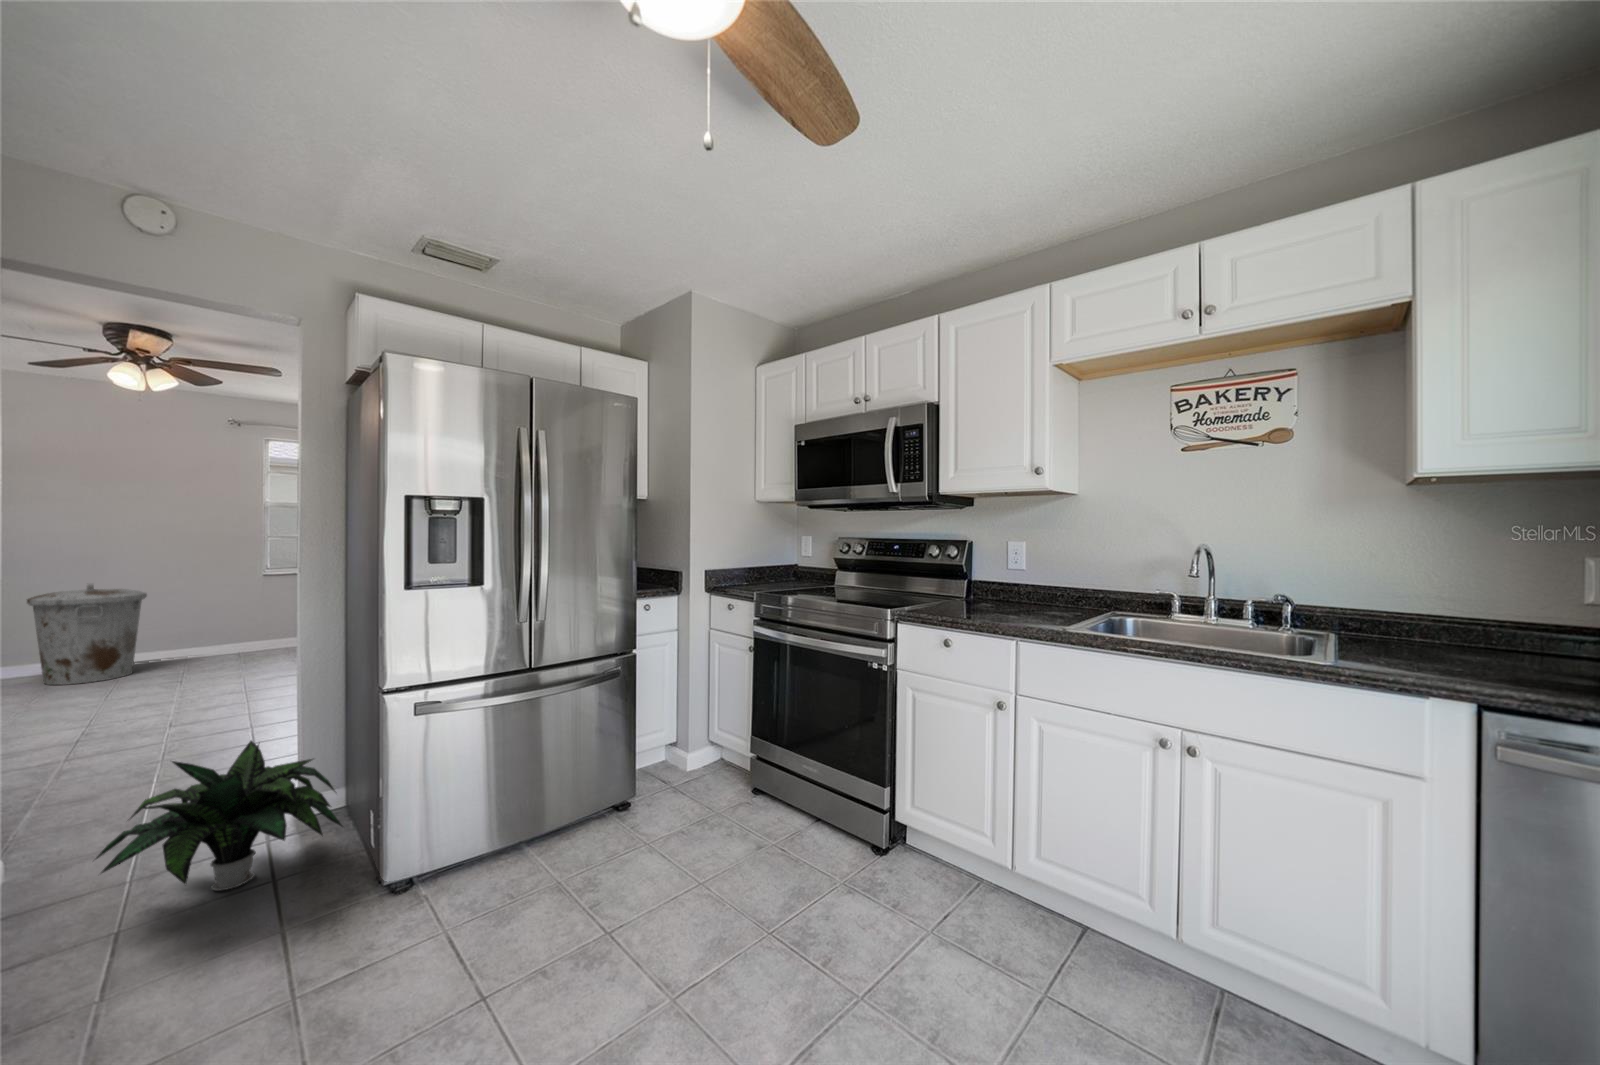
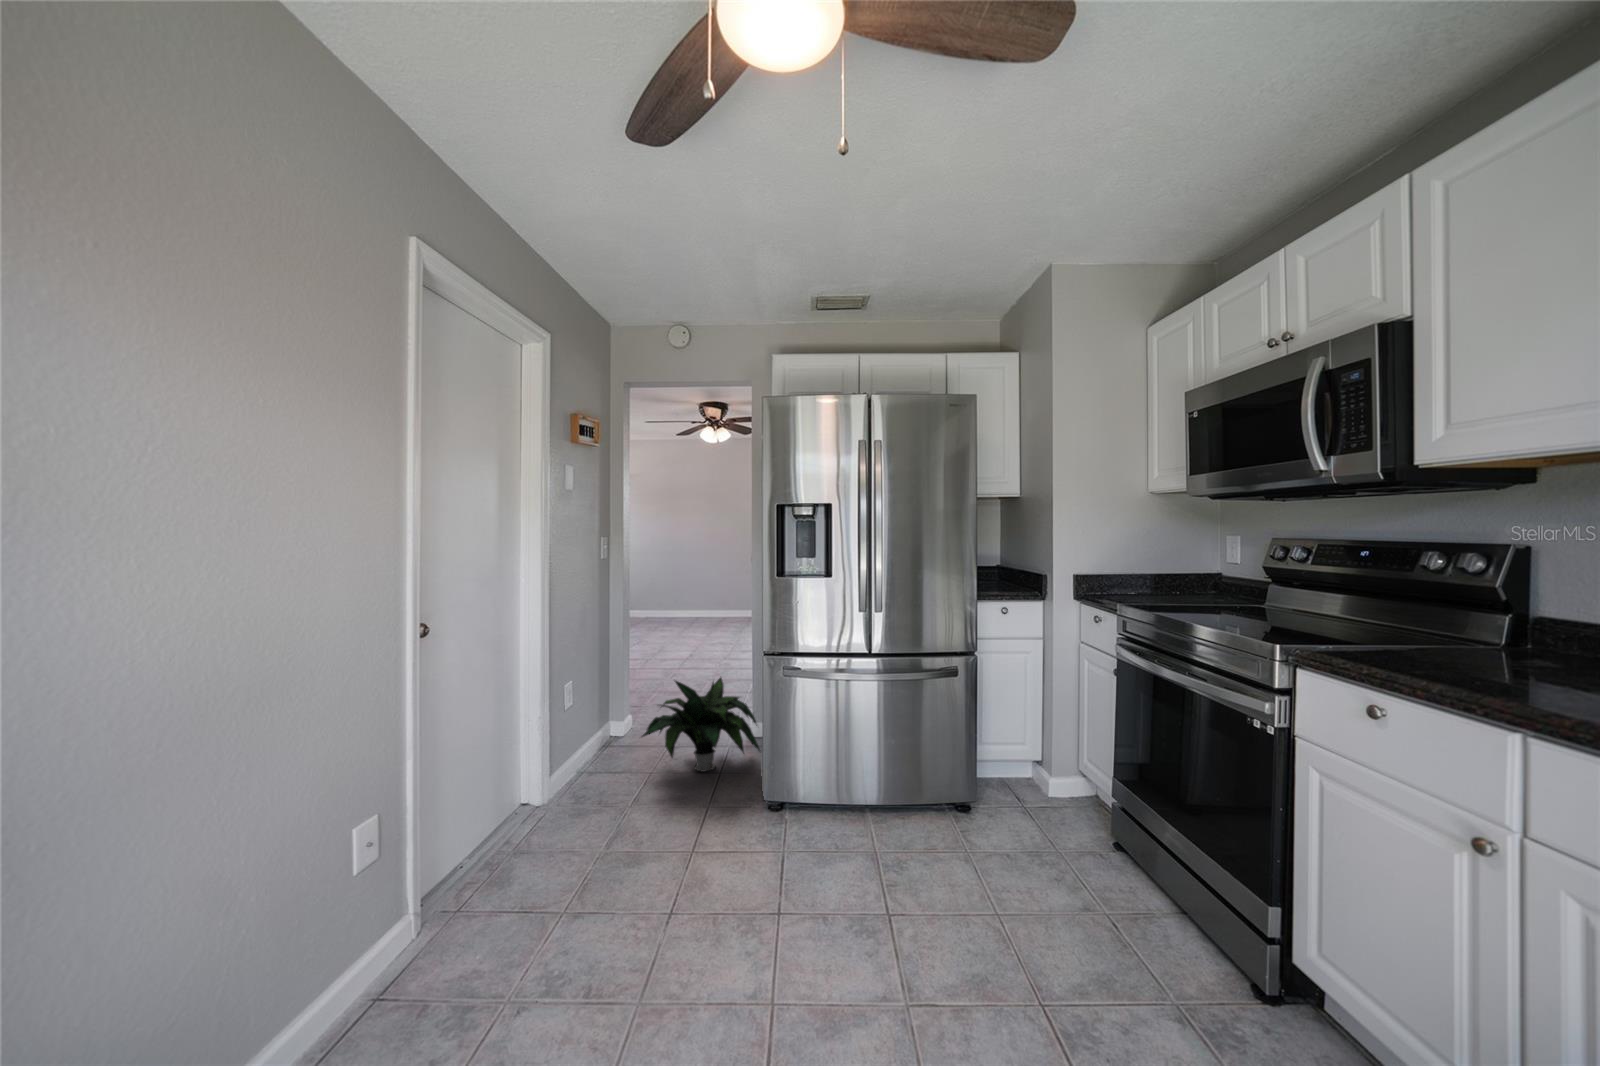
trash can: present [27,583,147,685] -> none [687,566,734,627]

